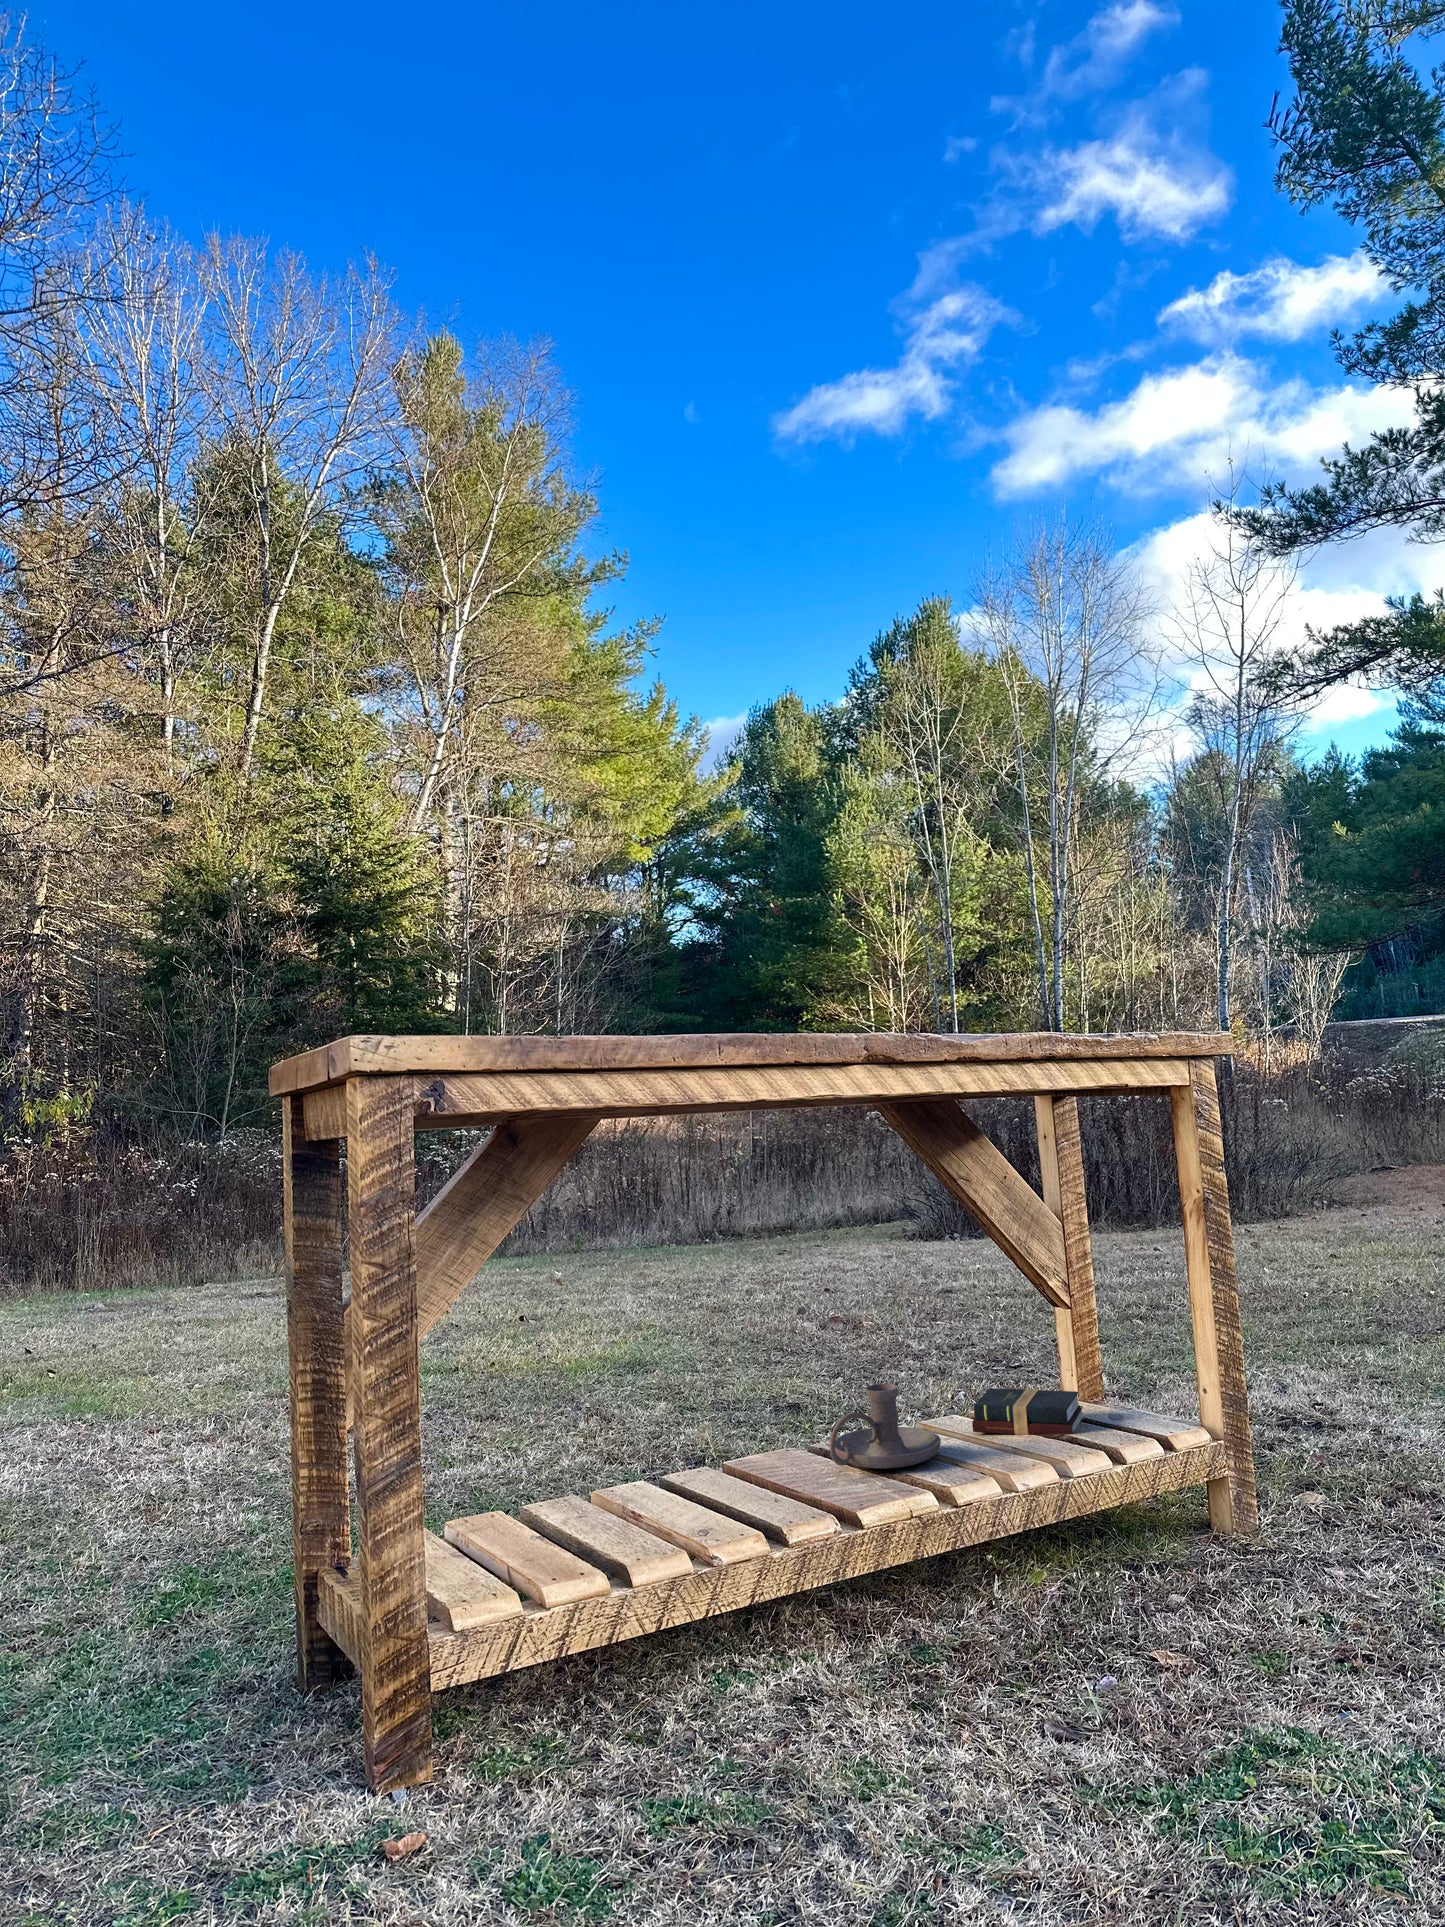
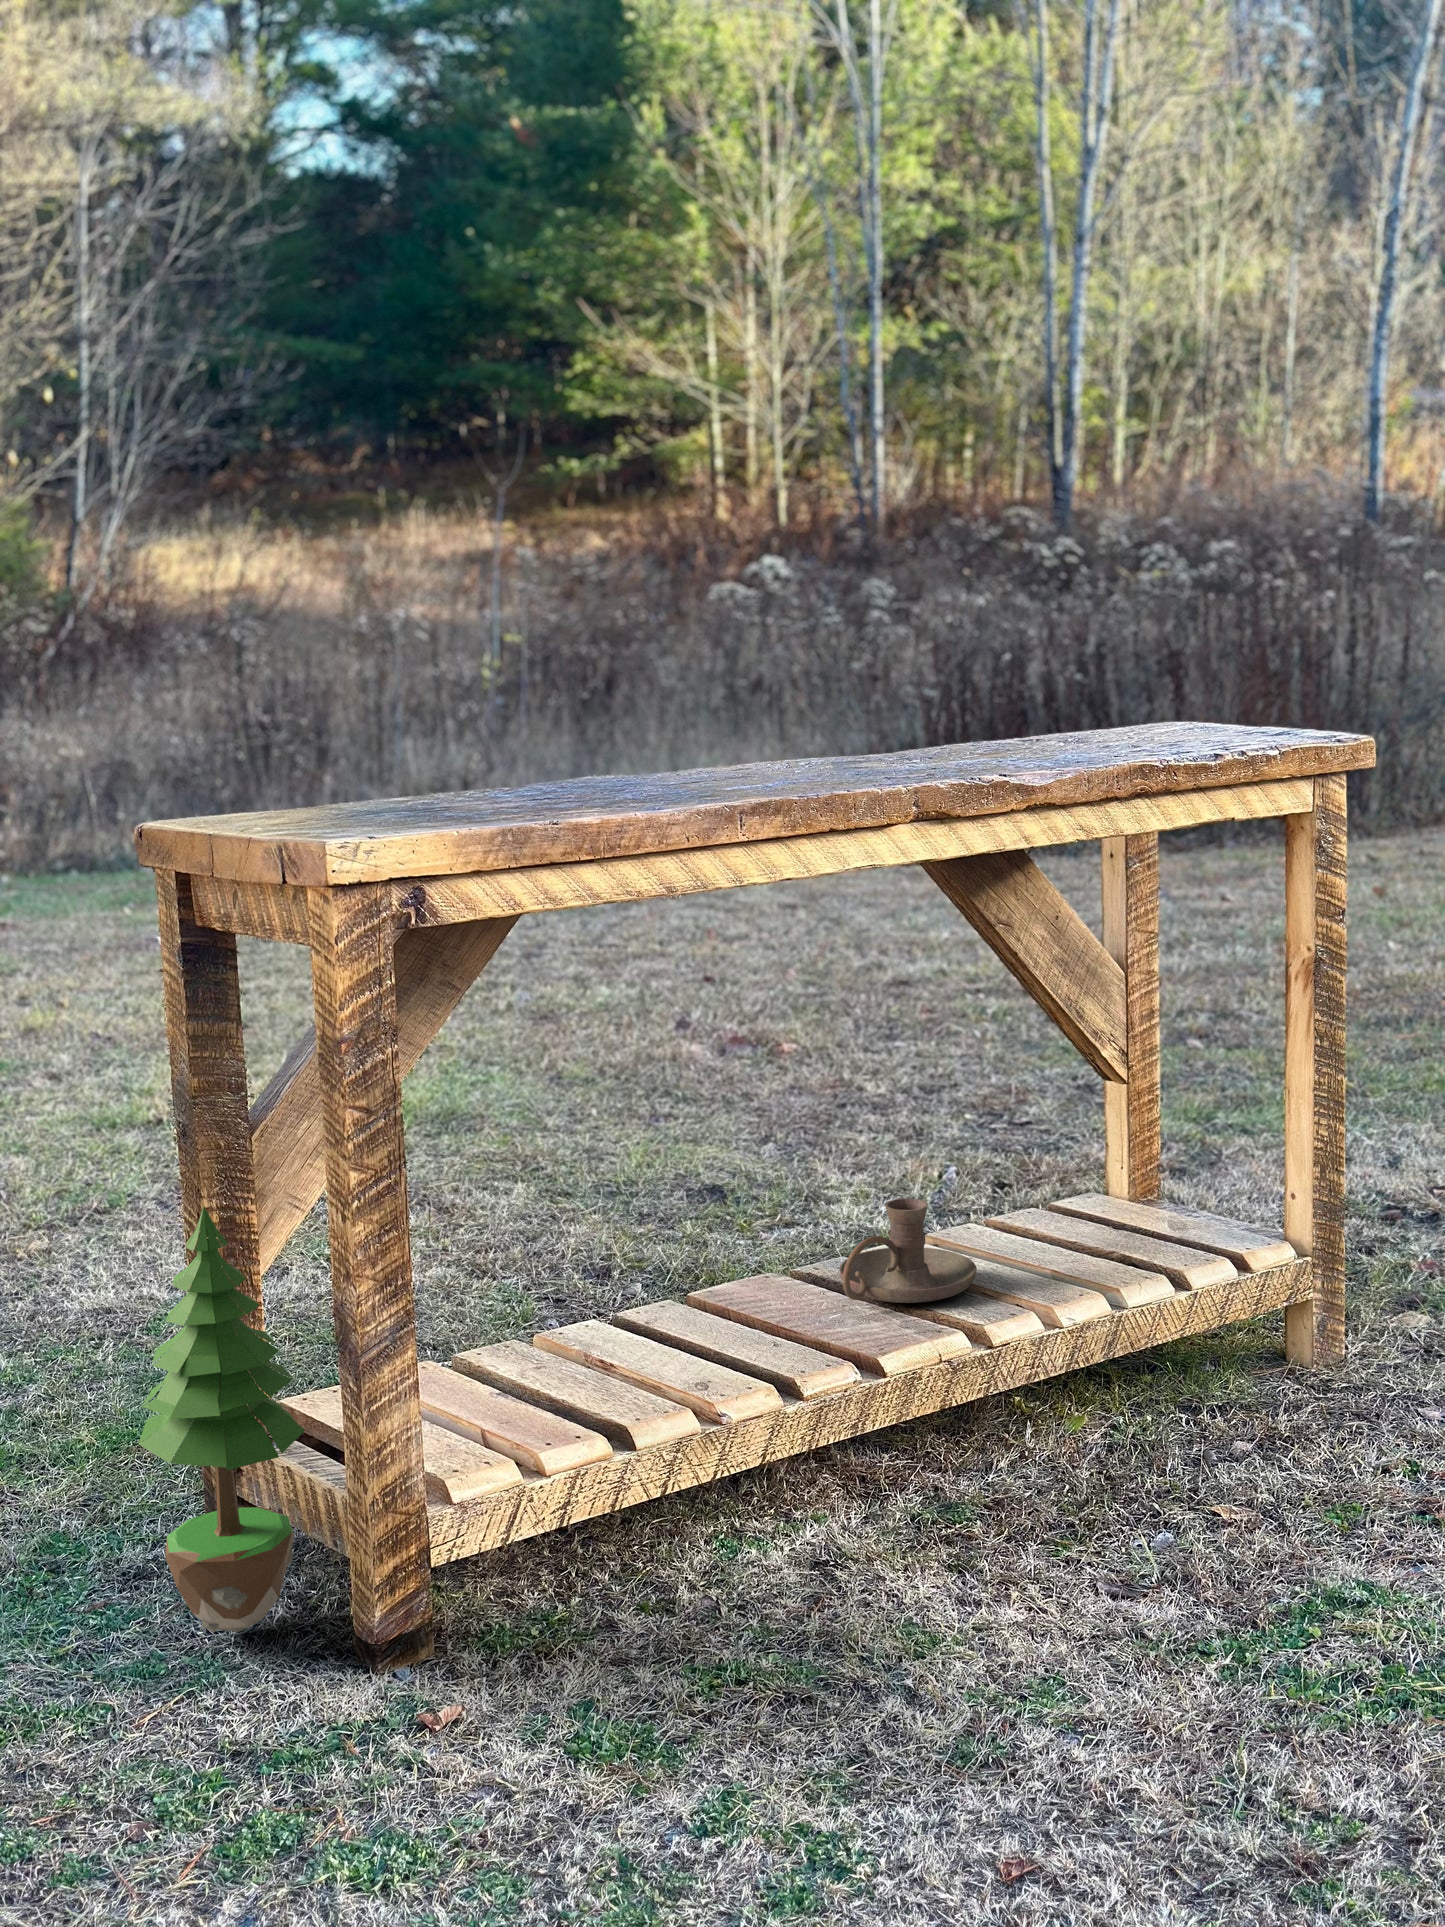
potted tree: none [223,1367,361,1757] -> present [139,1206,305,1633]
hardback book: present [972,1388,1084,1435] -> none [1009,1194,1147,1261]

